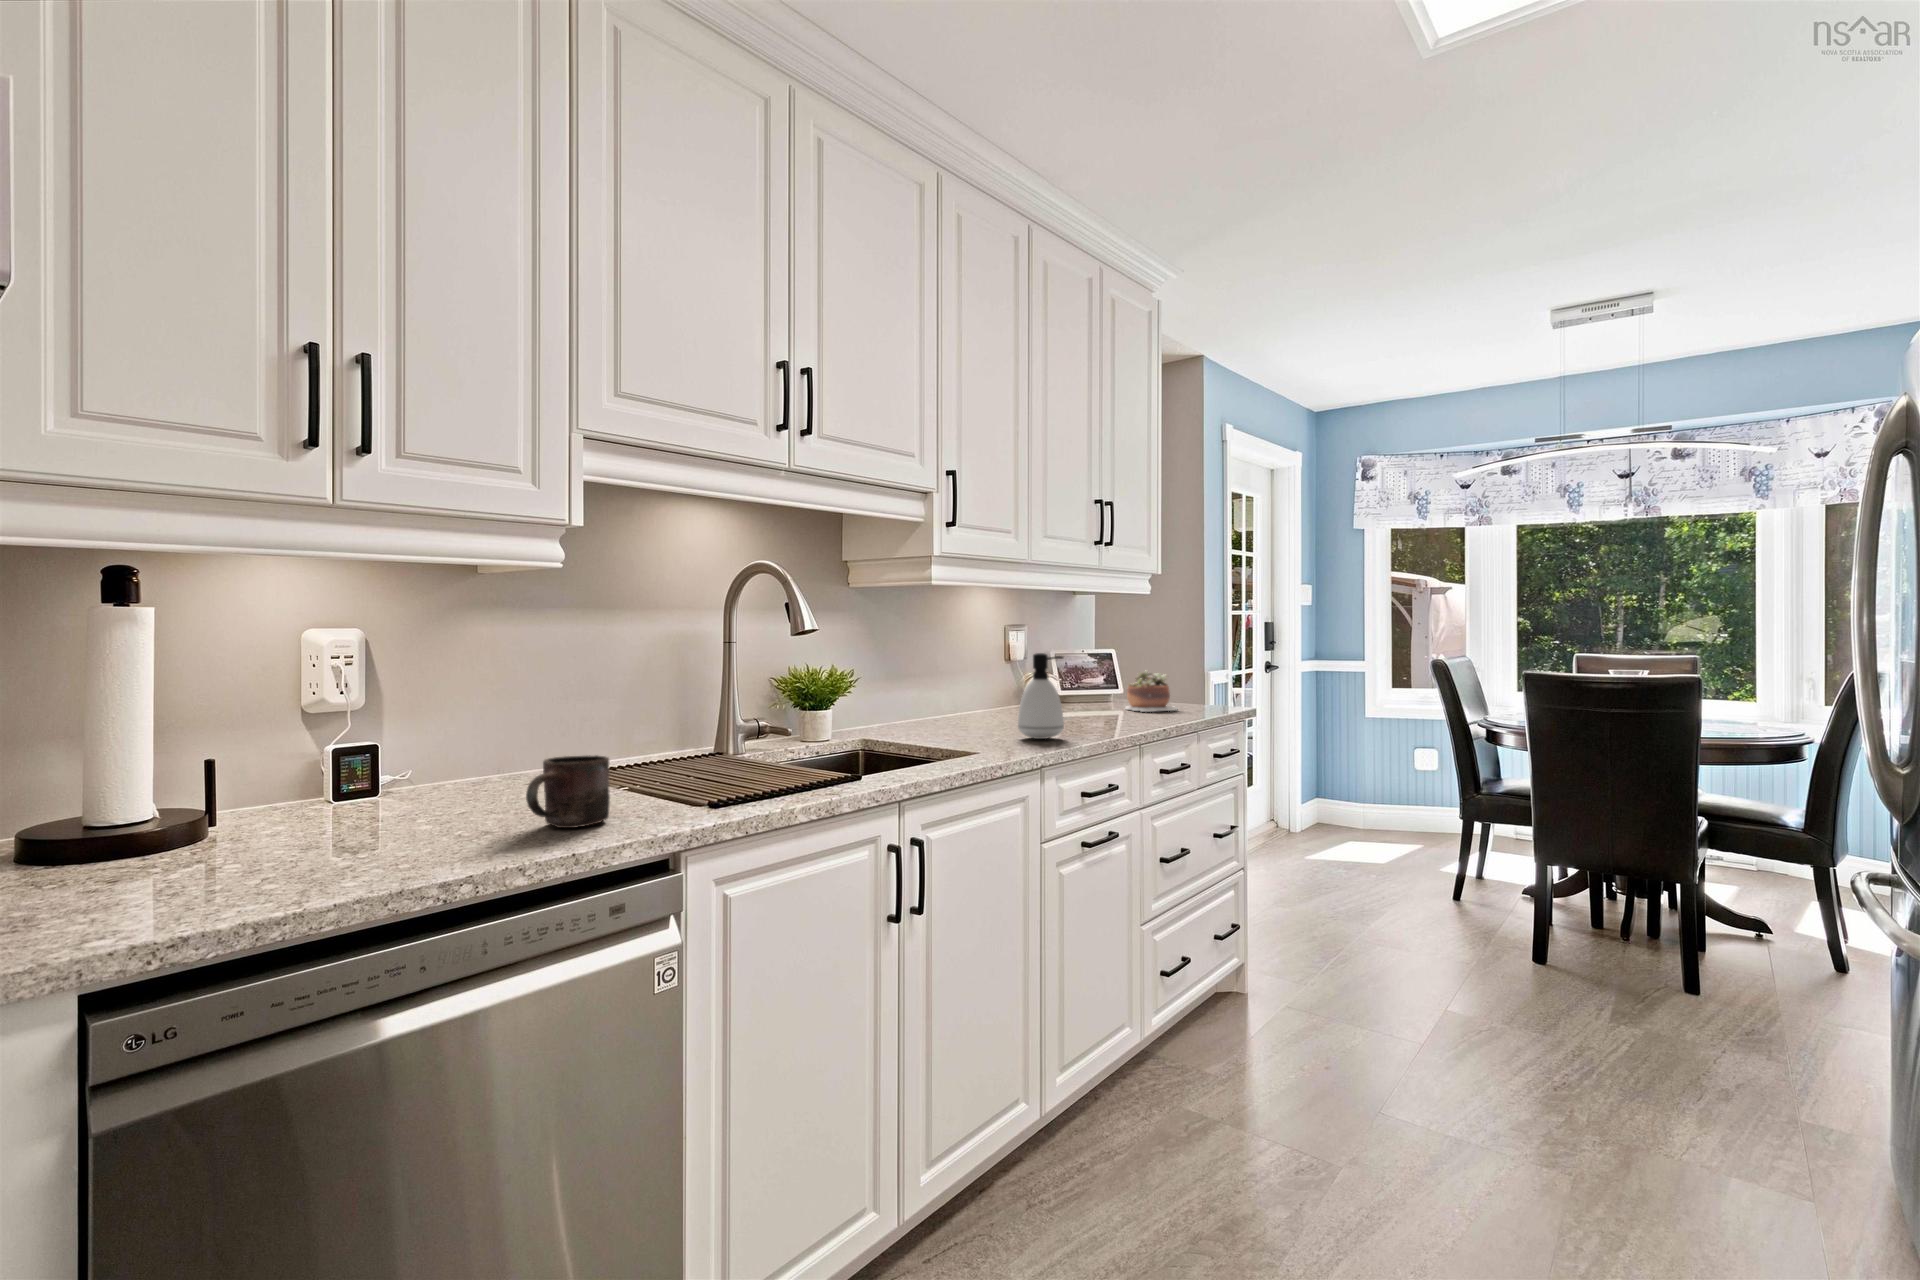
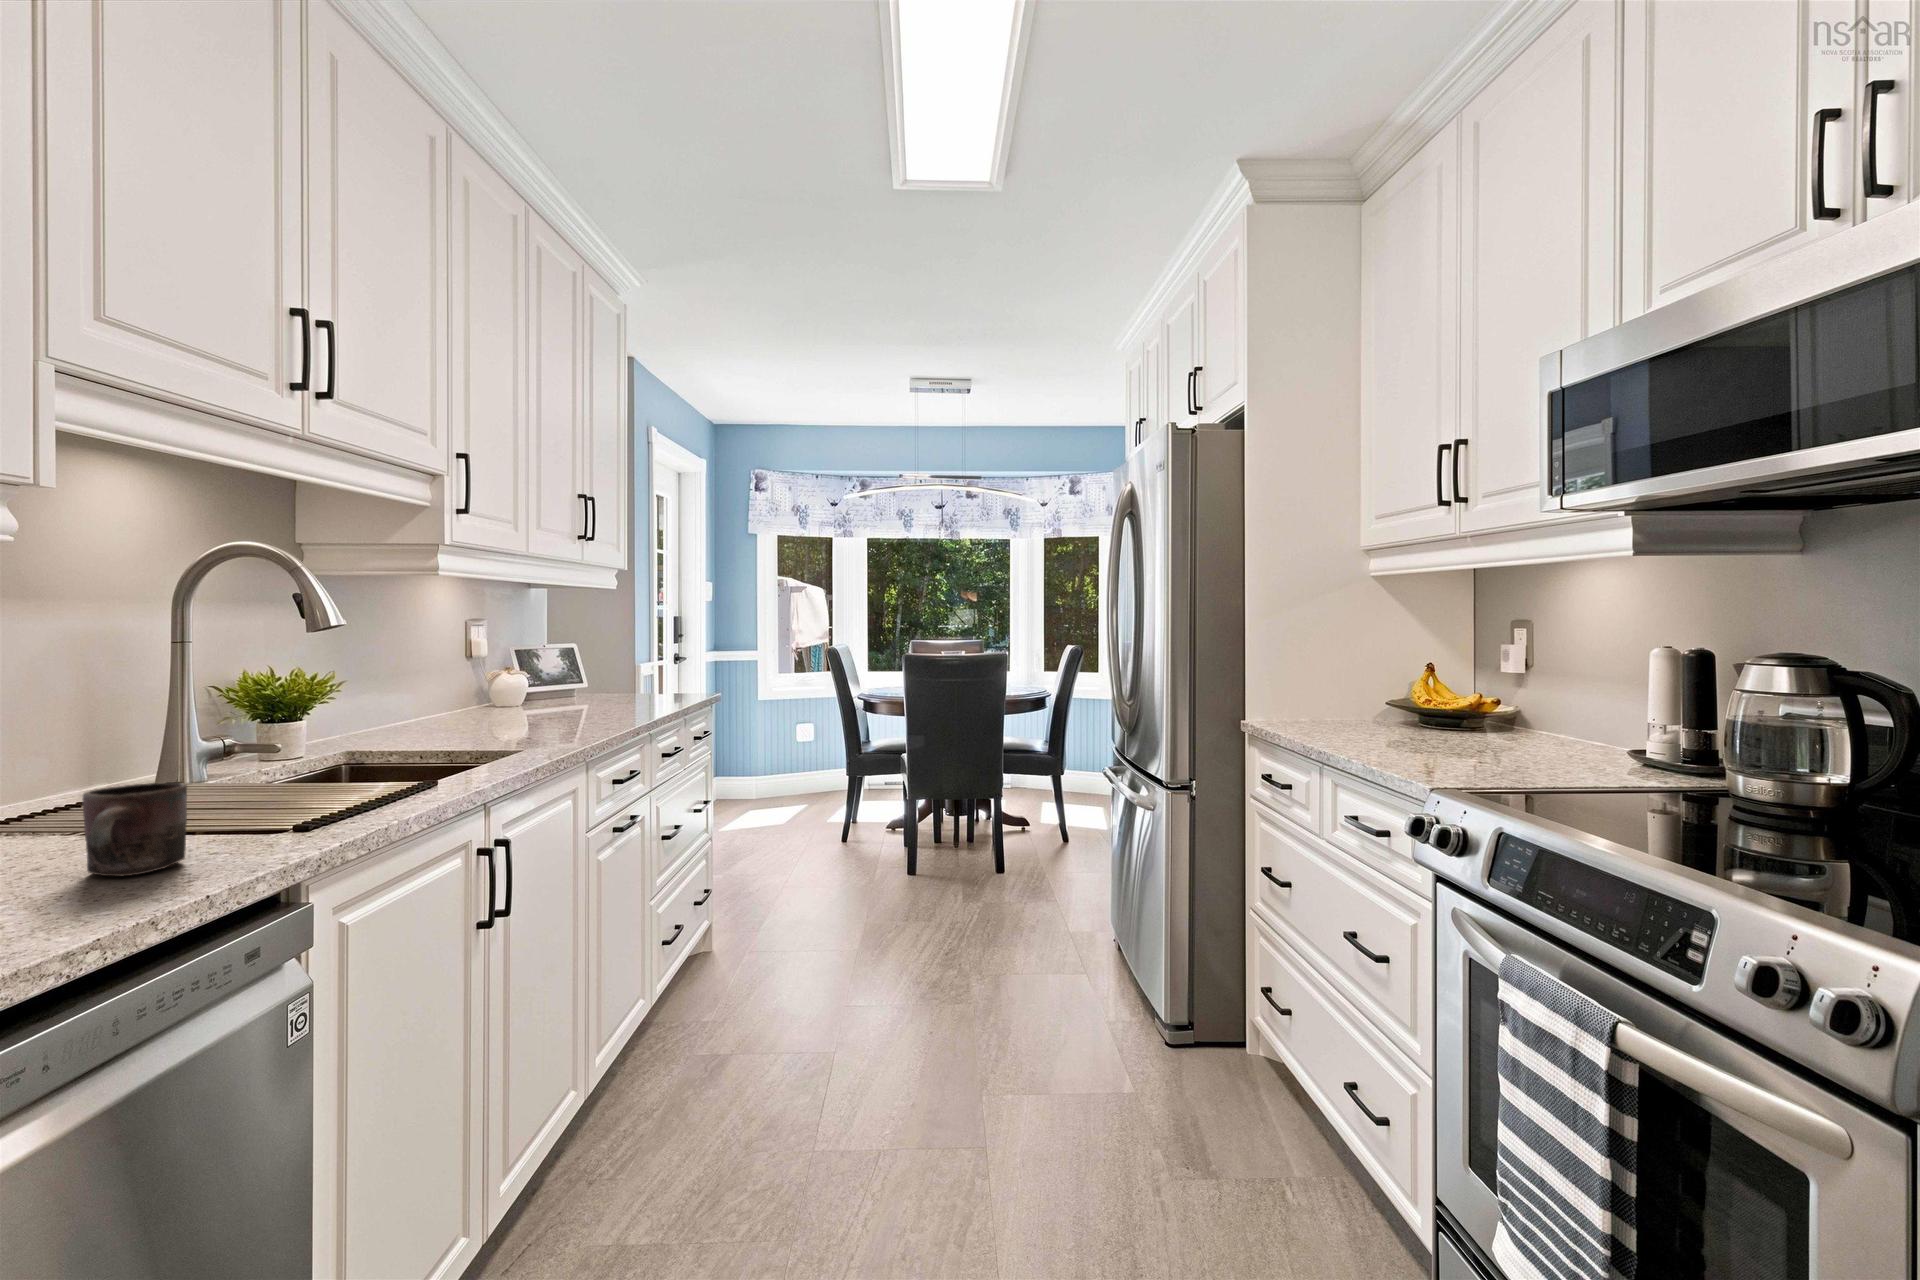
soap dispenser: present [1018,653,1064,739] -> none [539,648,588,732]
succulent plant: present [1125,671,1178,712] -> none [595,662,655,702]

